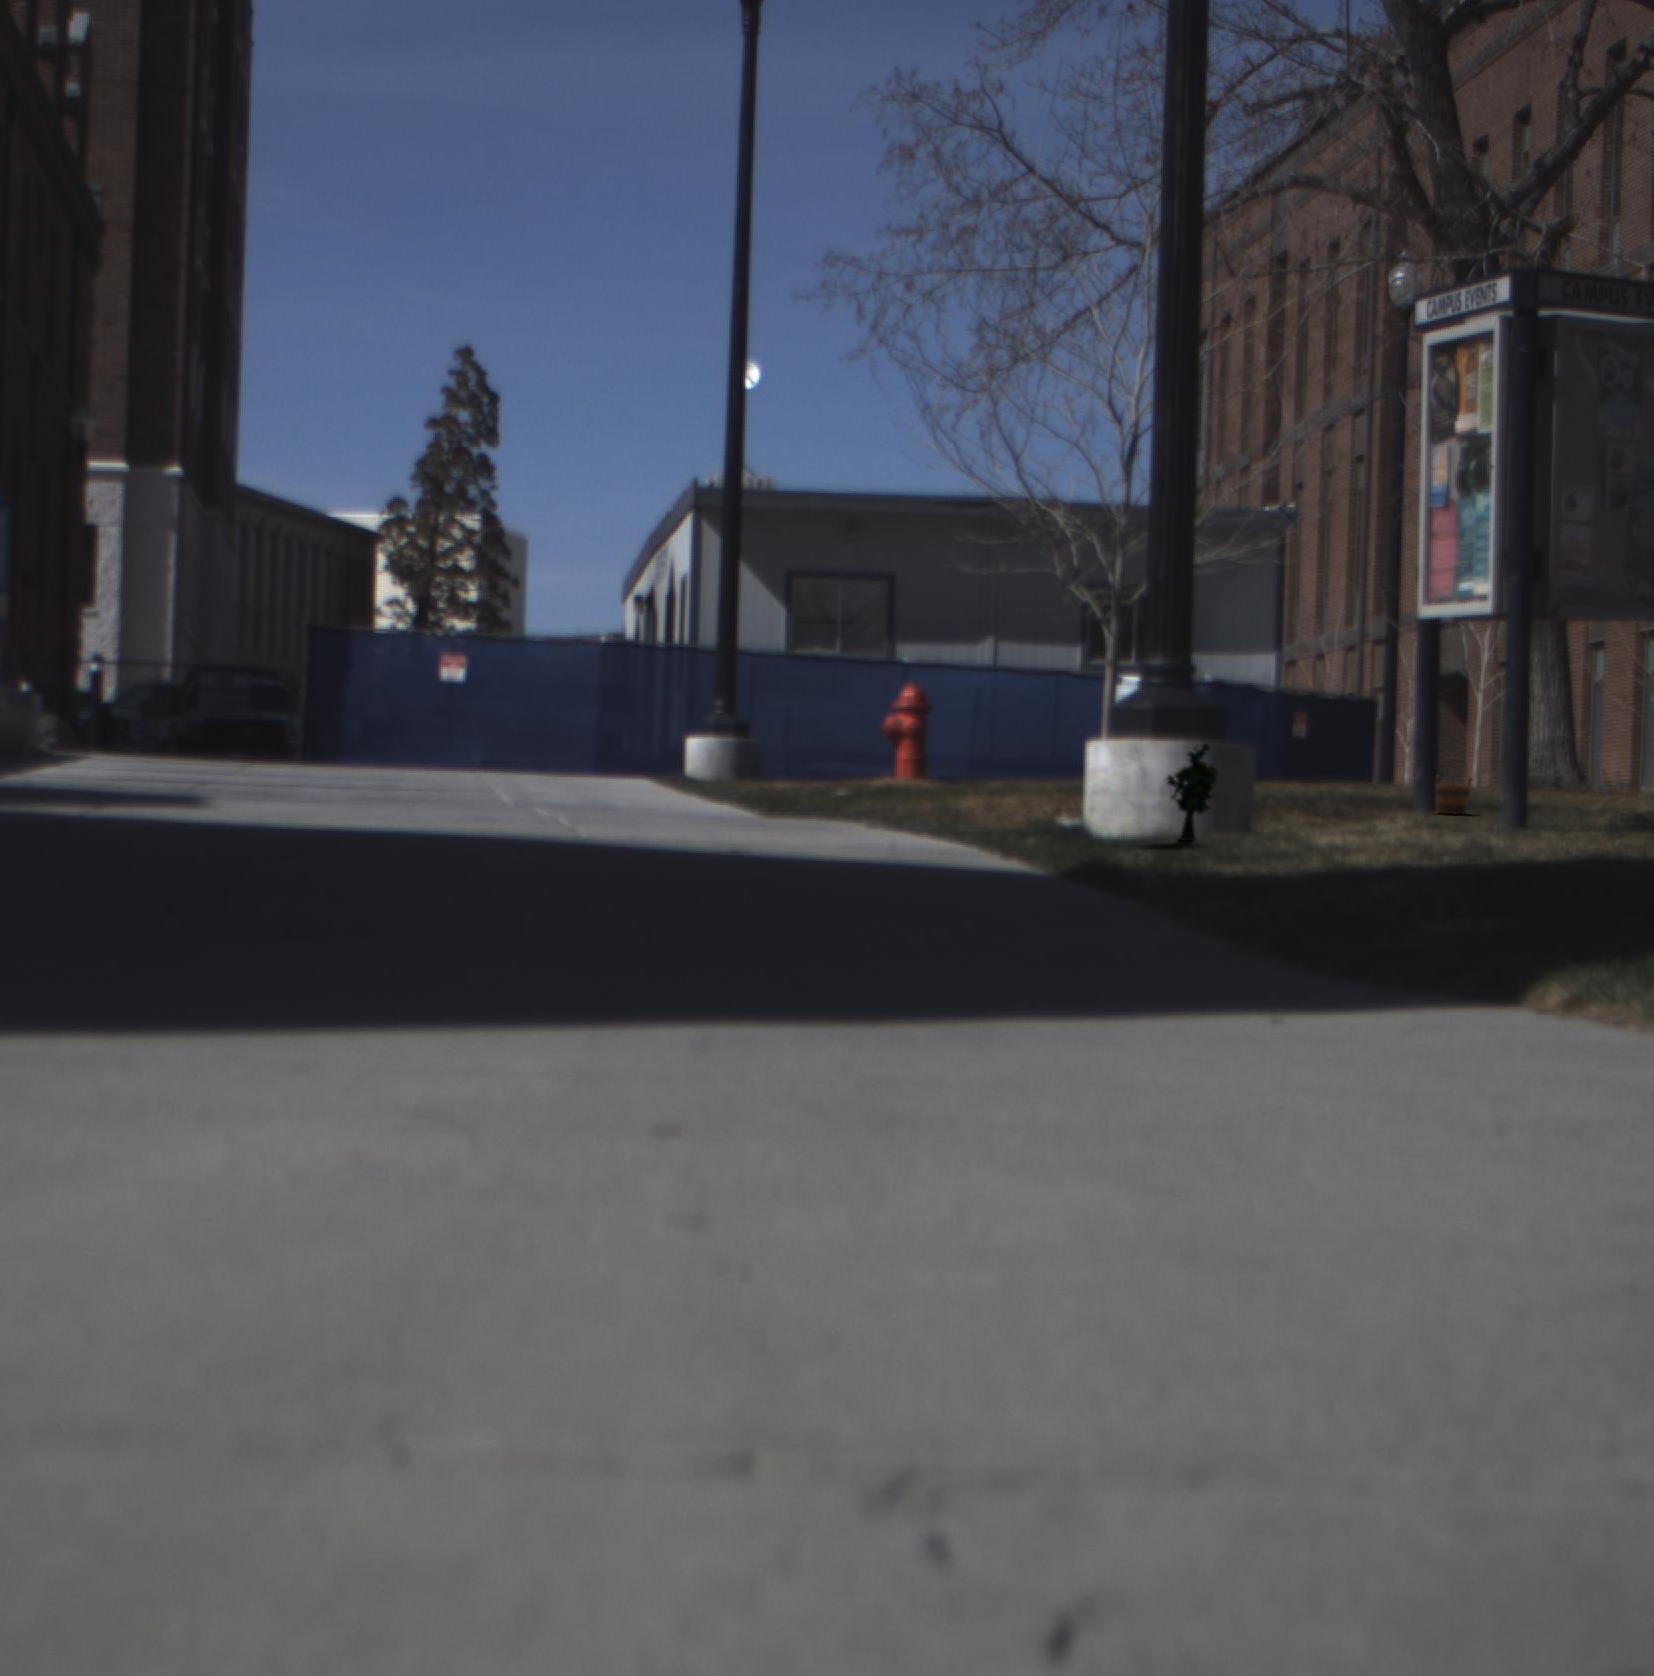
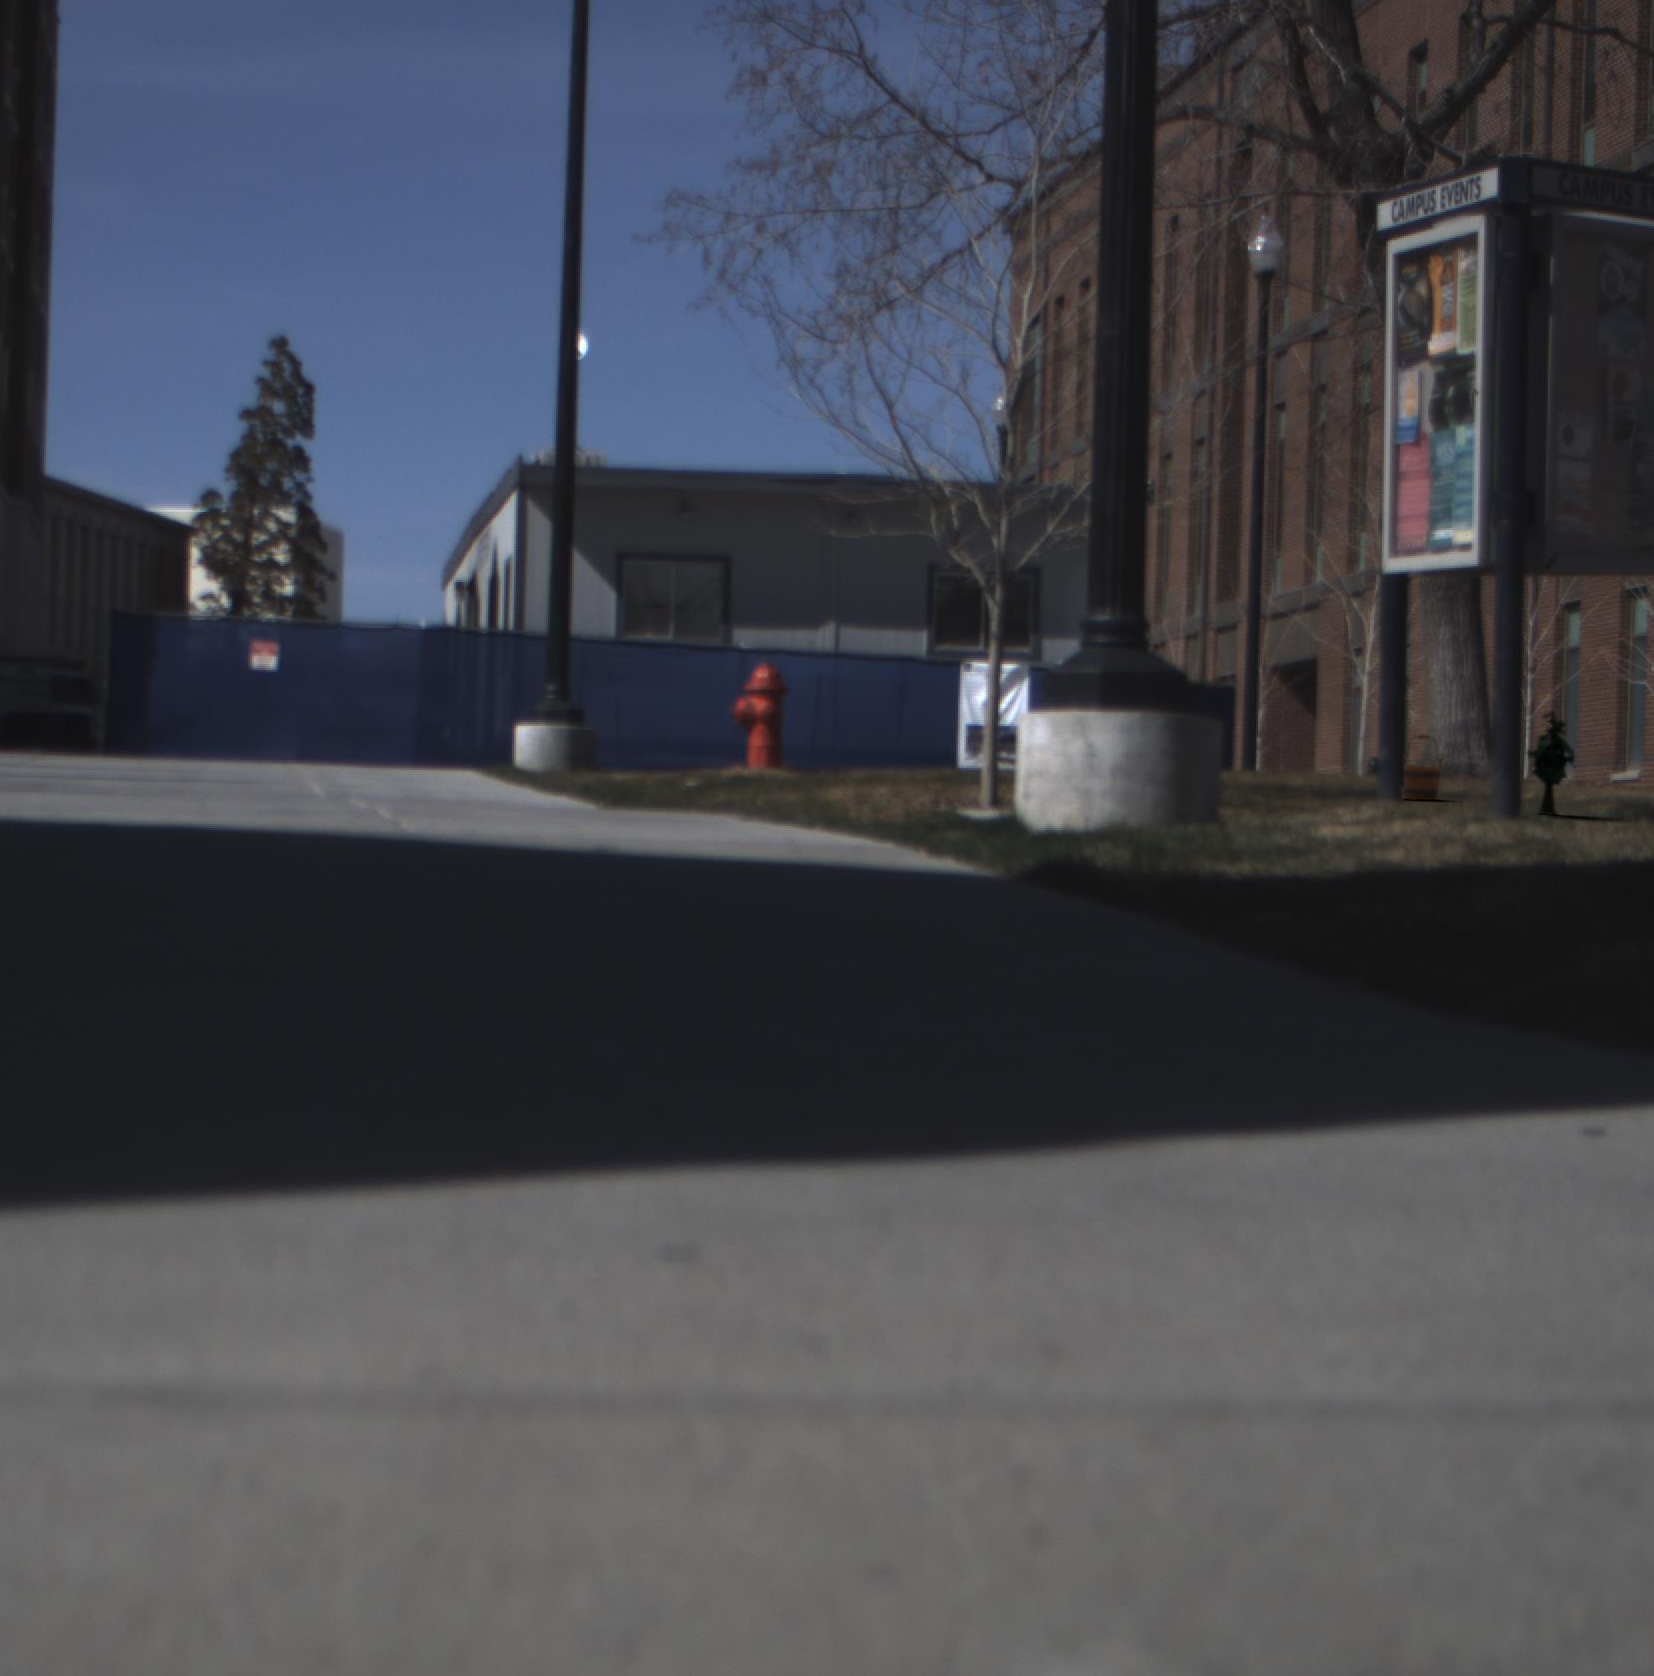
decorative plant: present [1167,744,1218,841] -> present [1527,711,1575,815]

